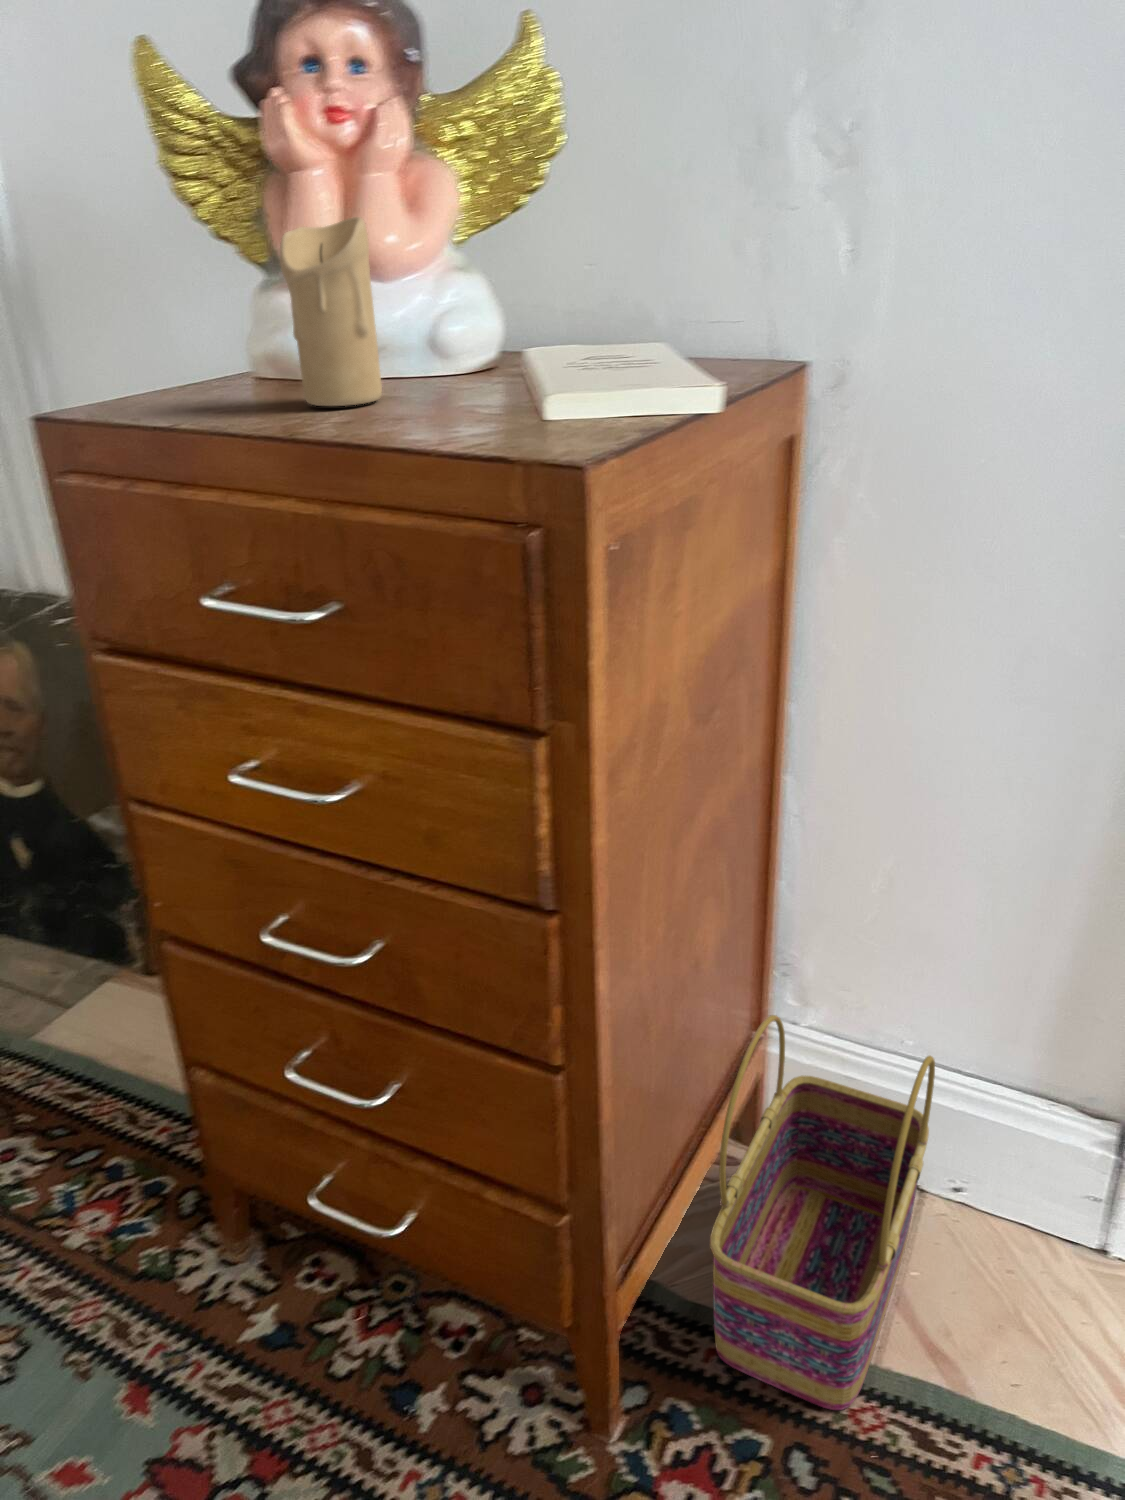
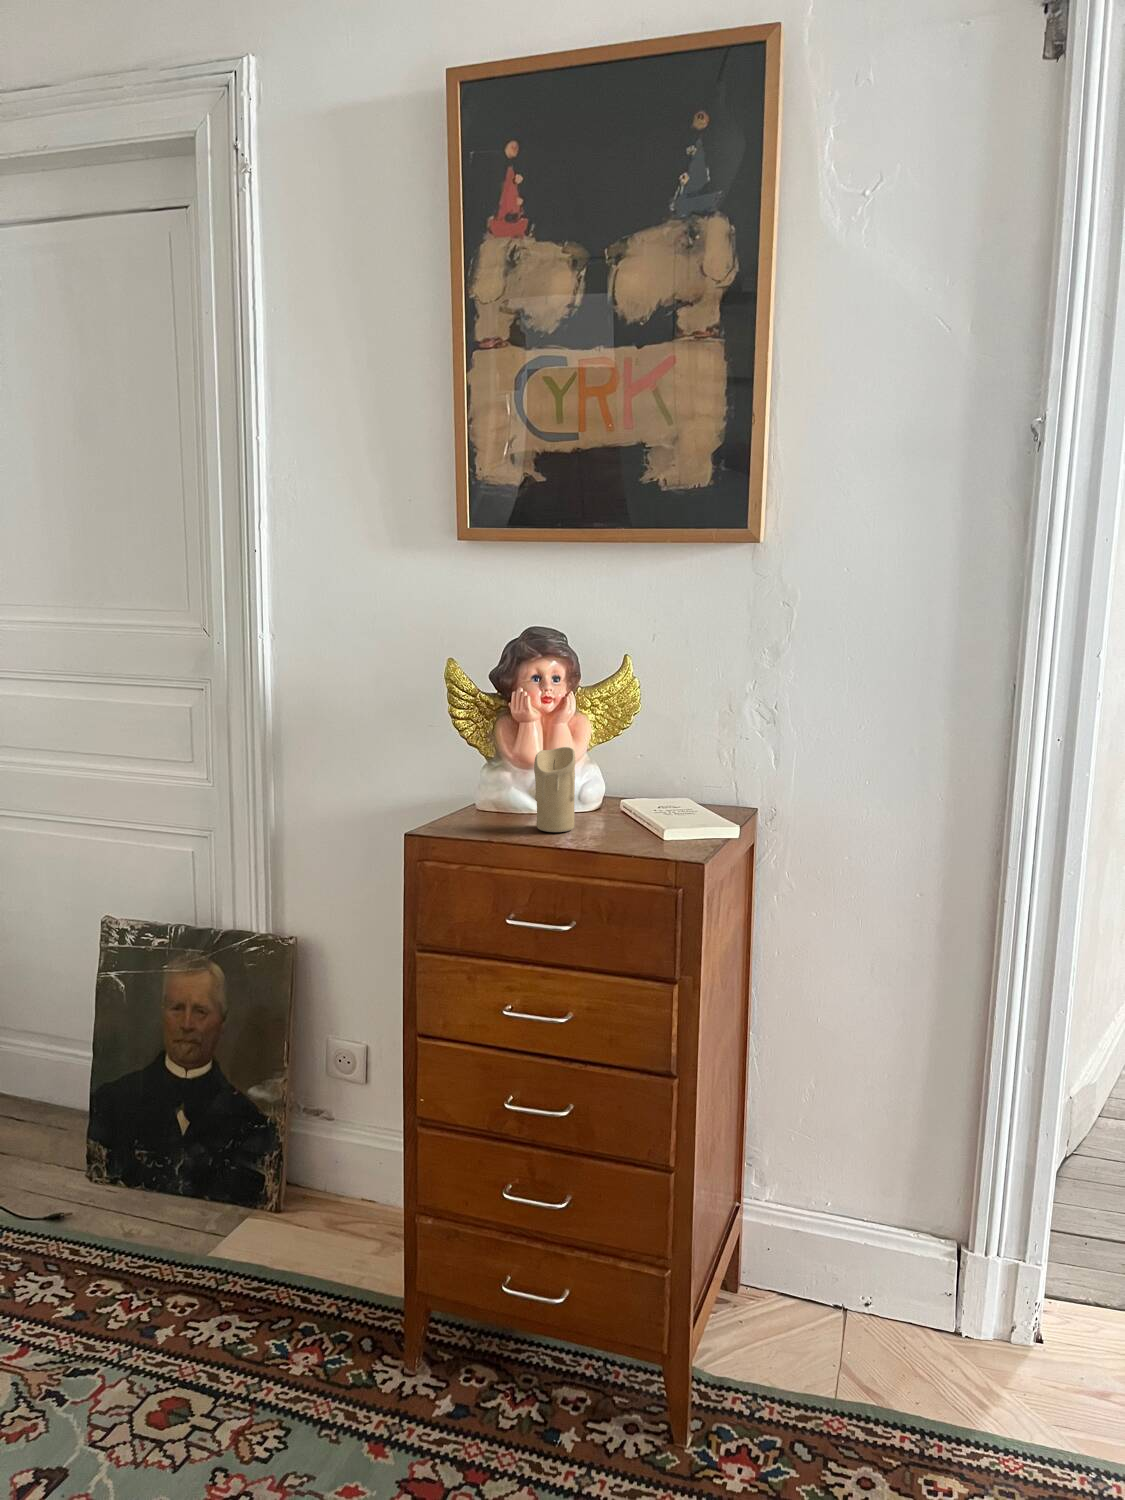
basket: present [710,1015,935,1410] -> none [735,1175,853,1422]

